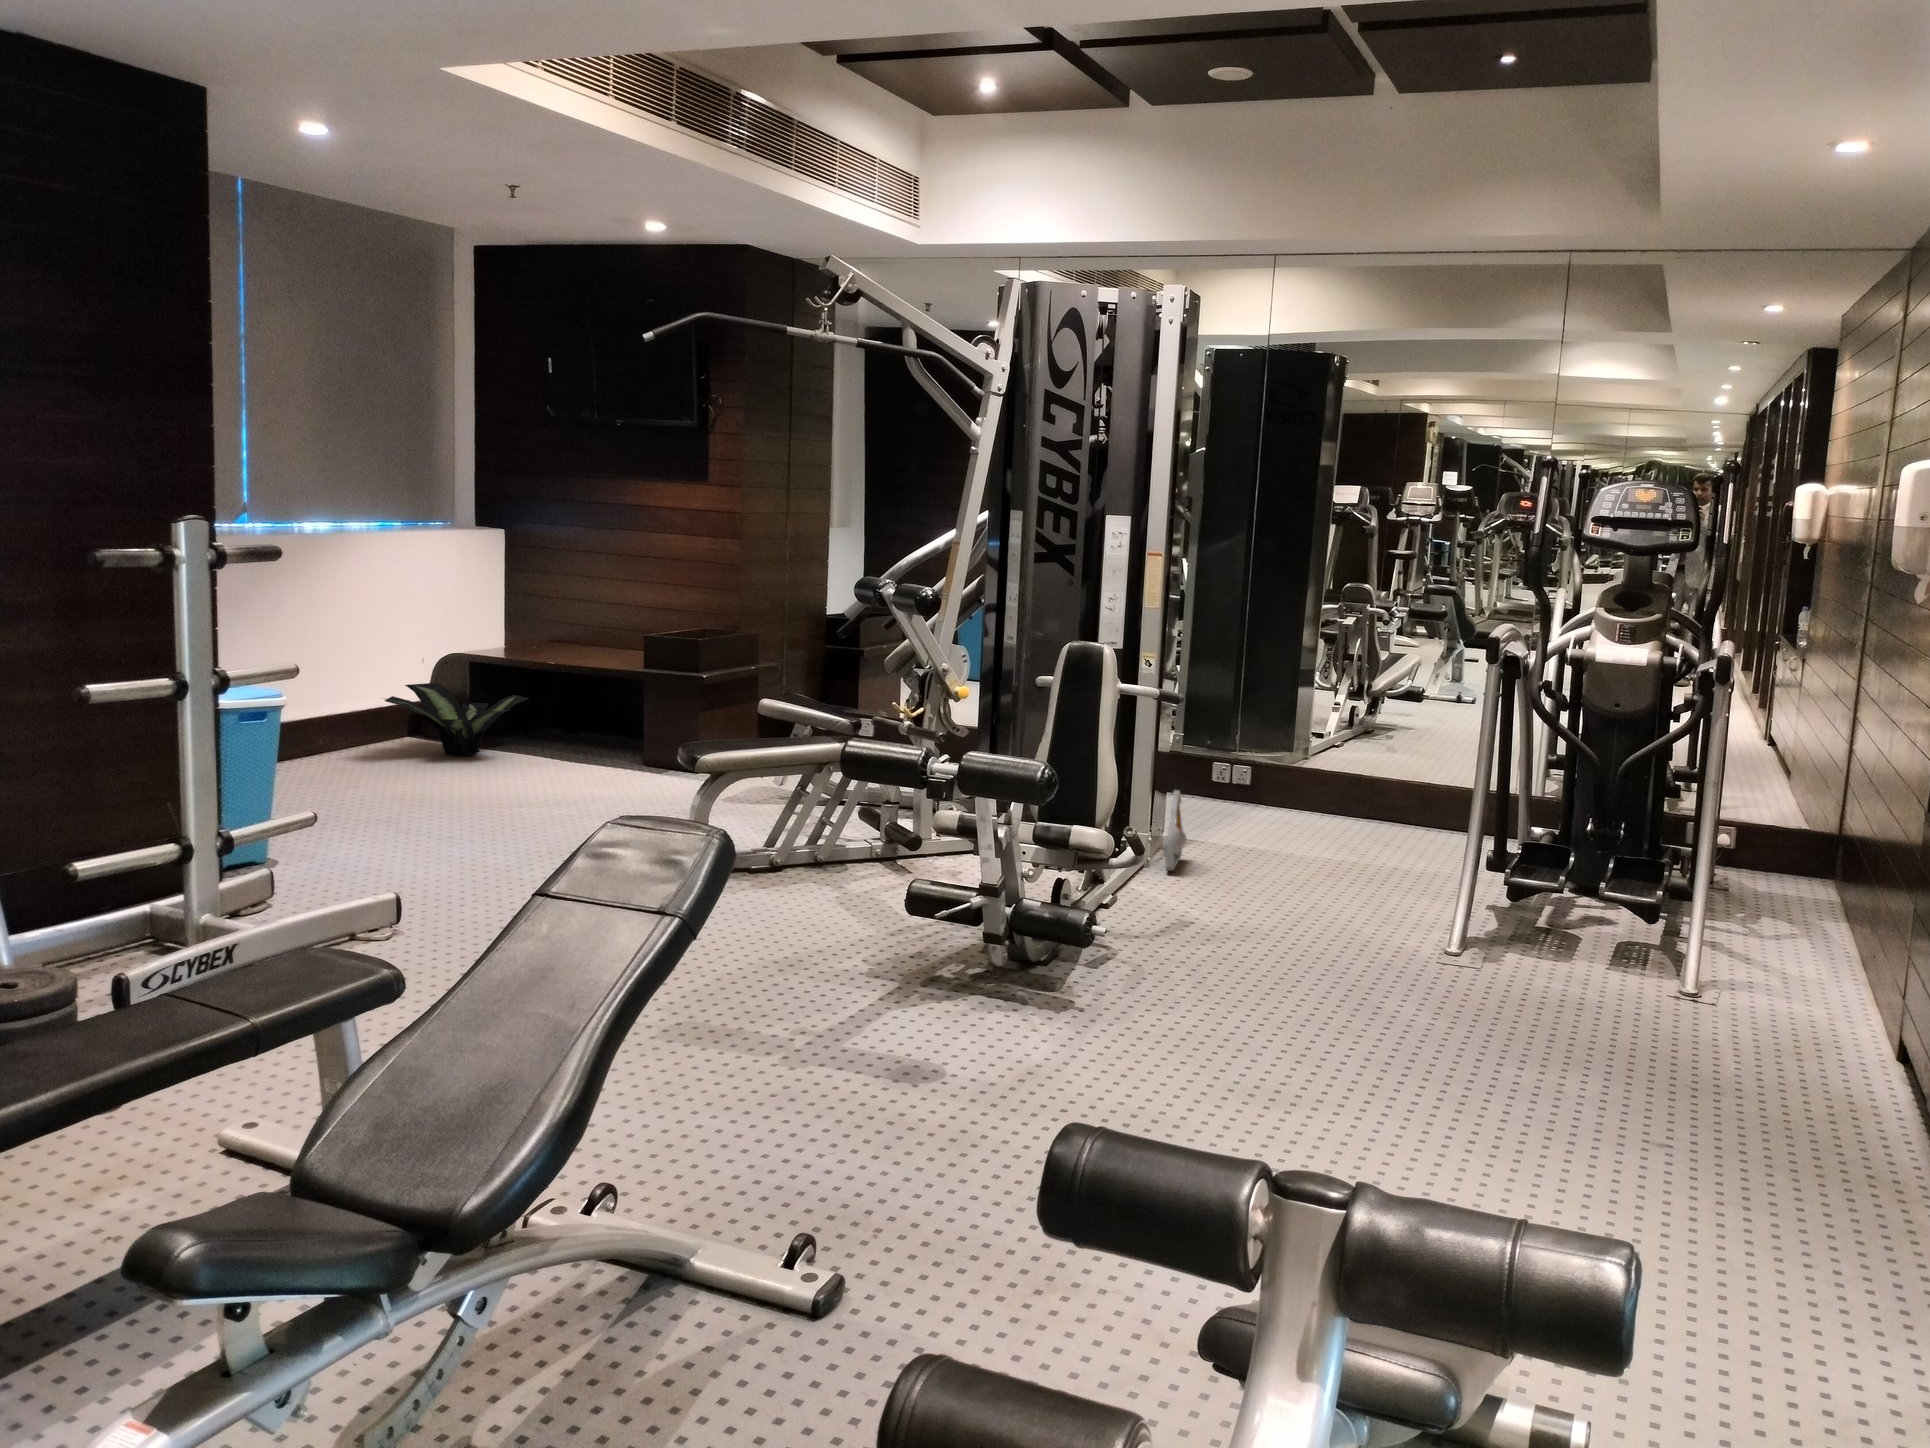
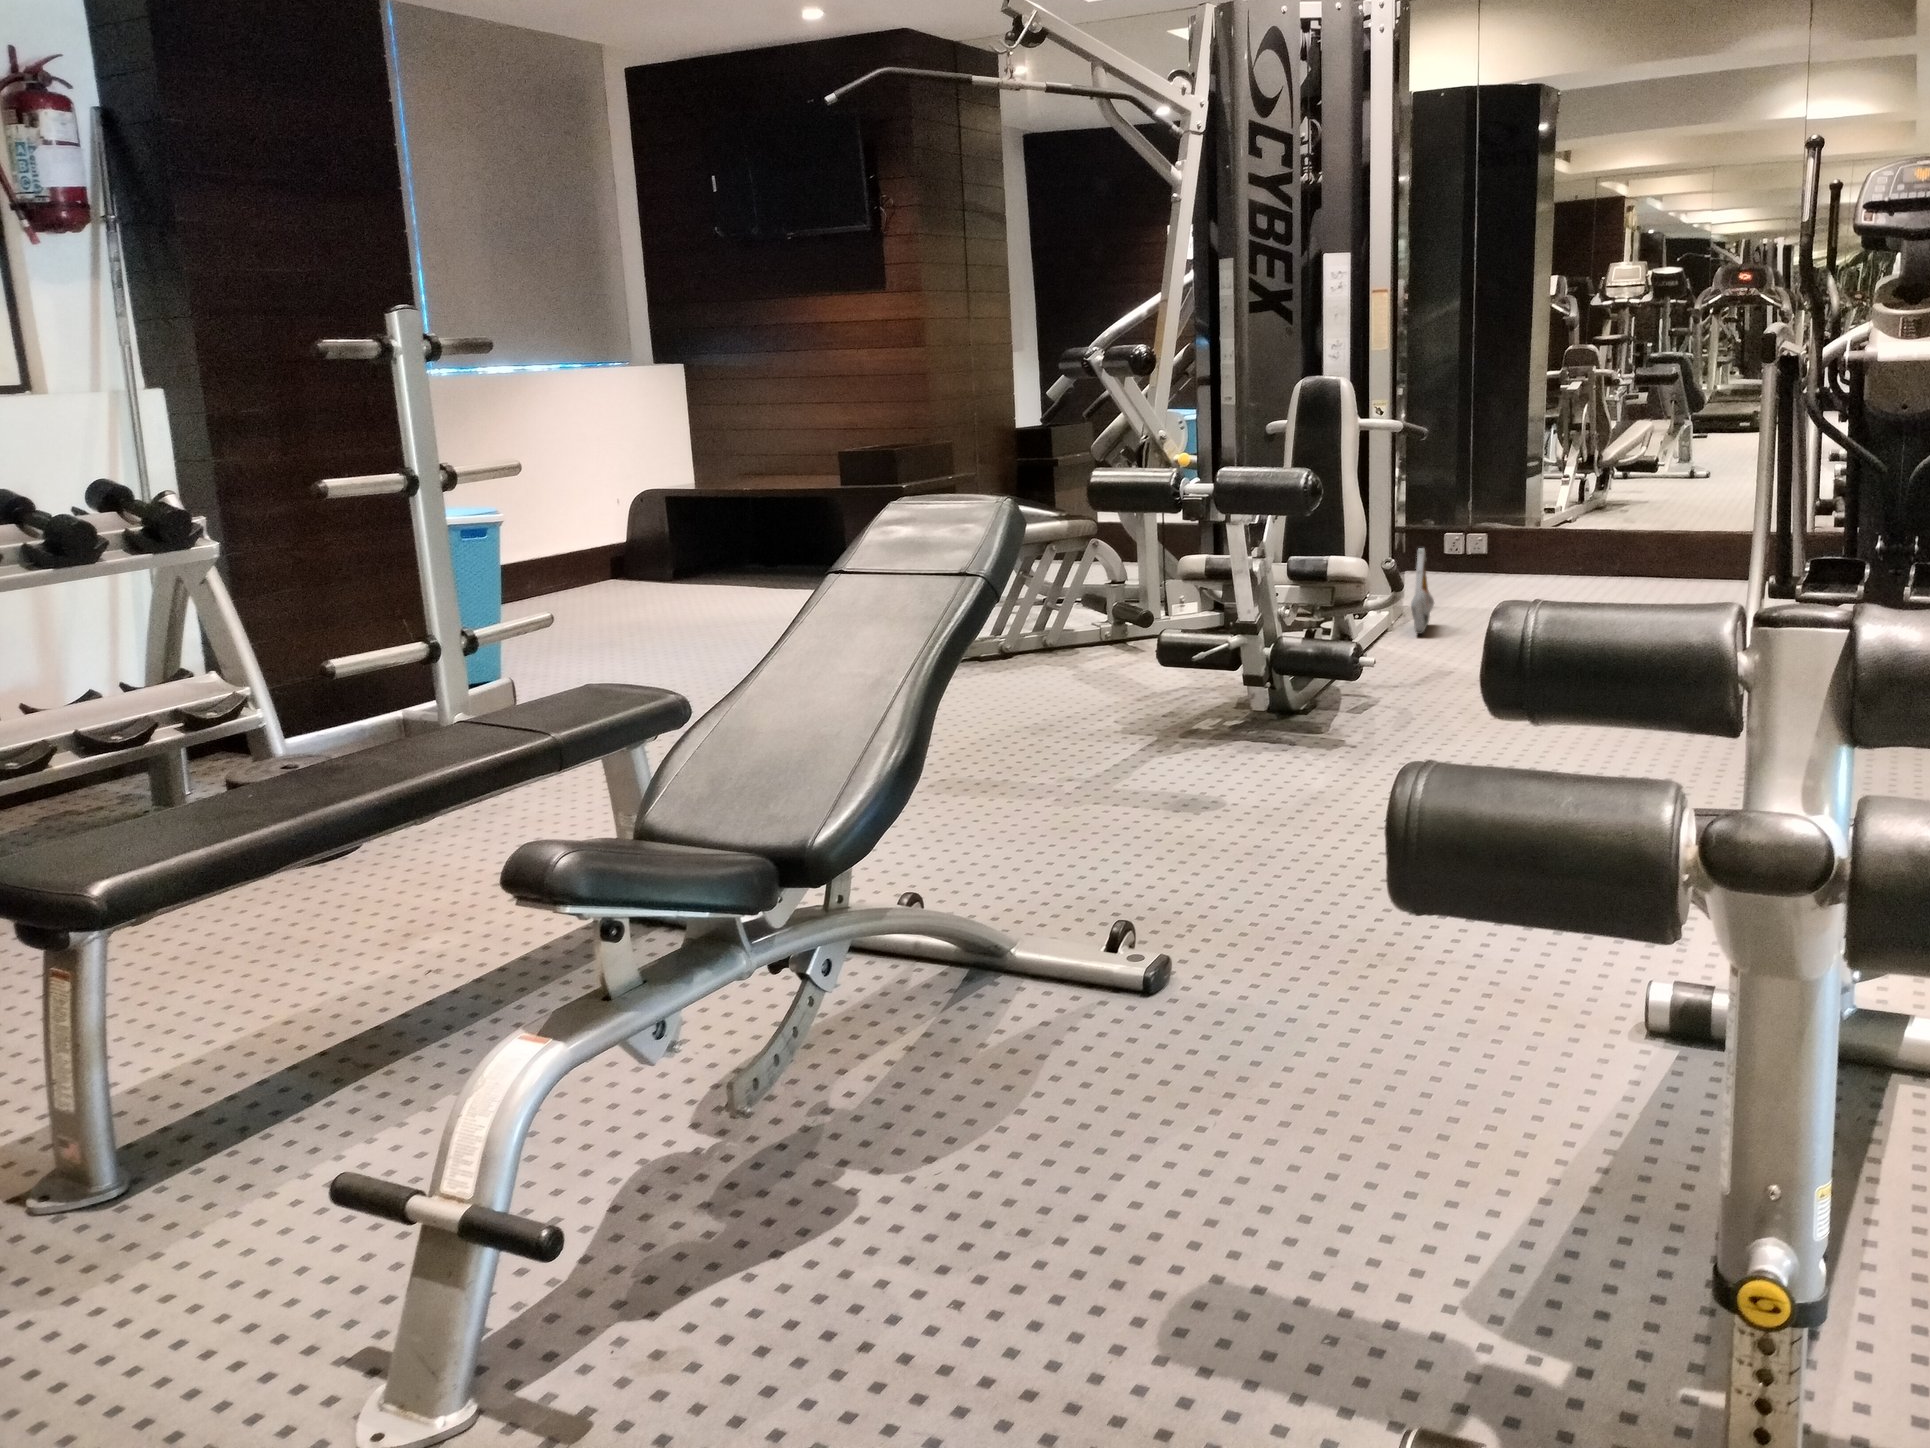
potted plant: present [385,683,529,756] -> none [577,526,723,596]

